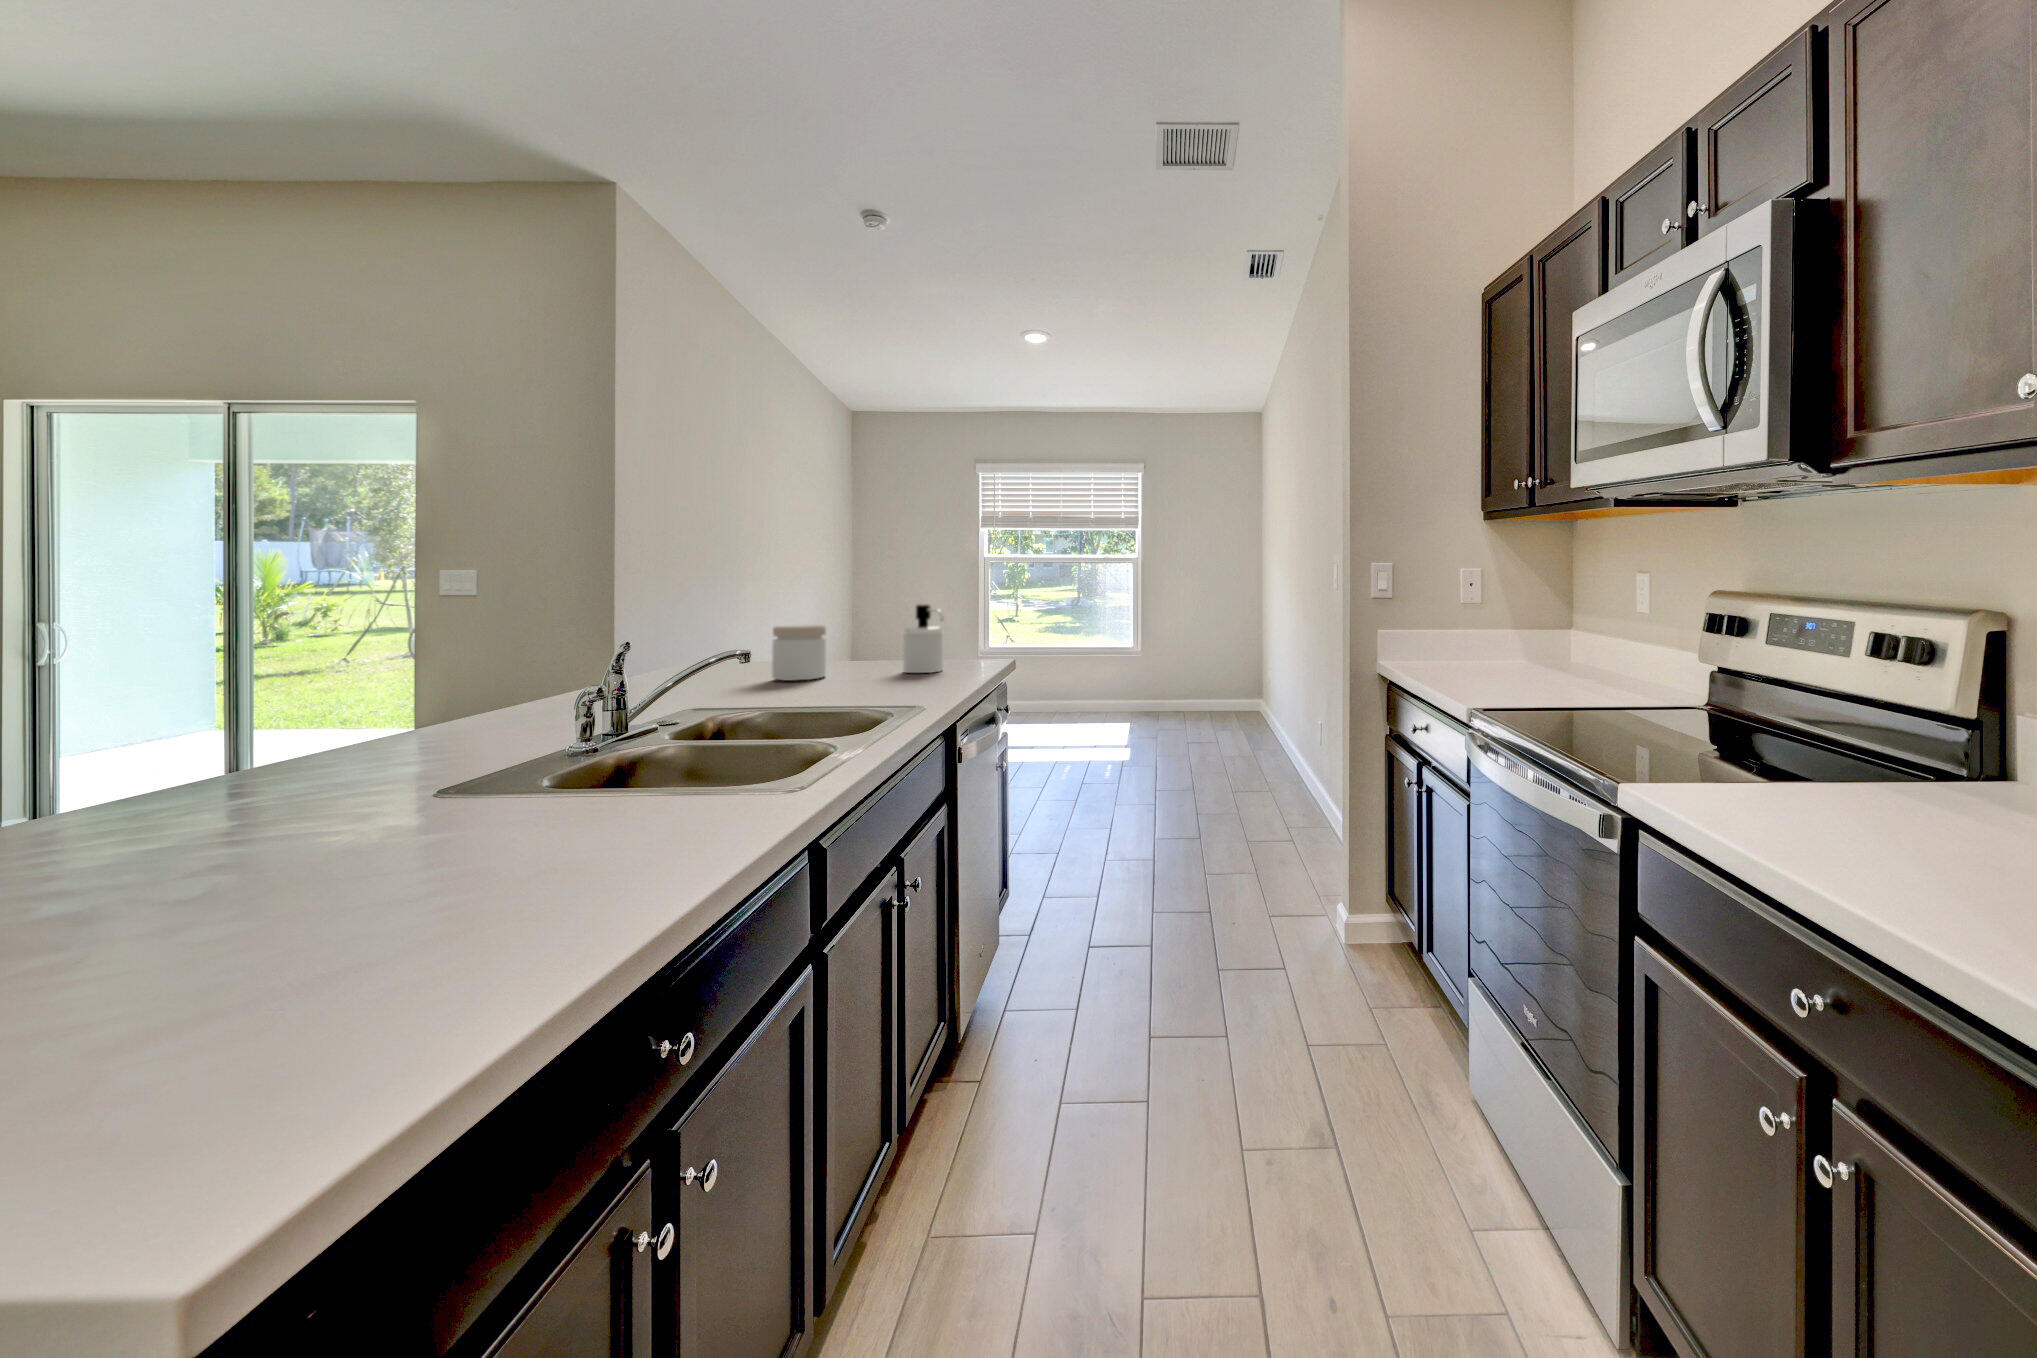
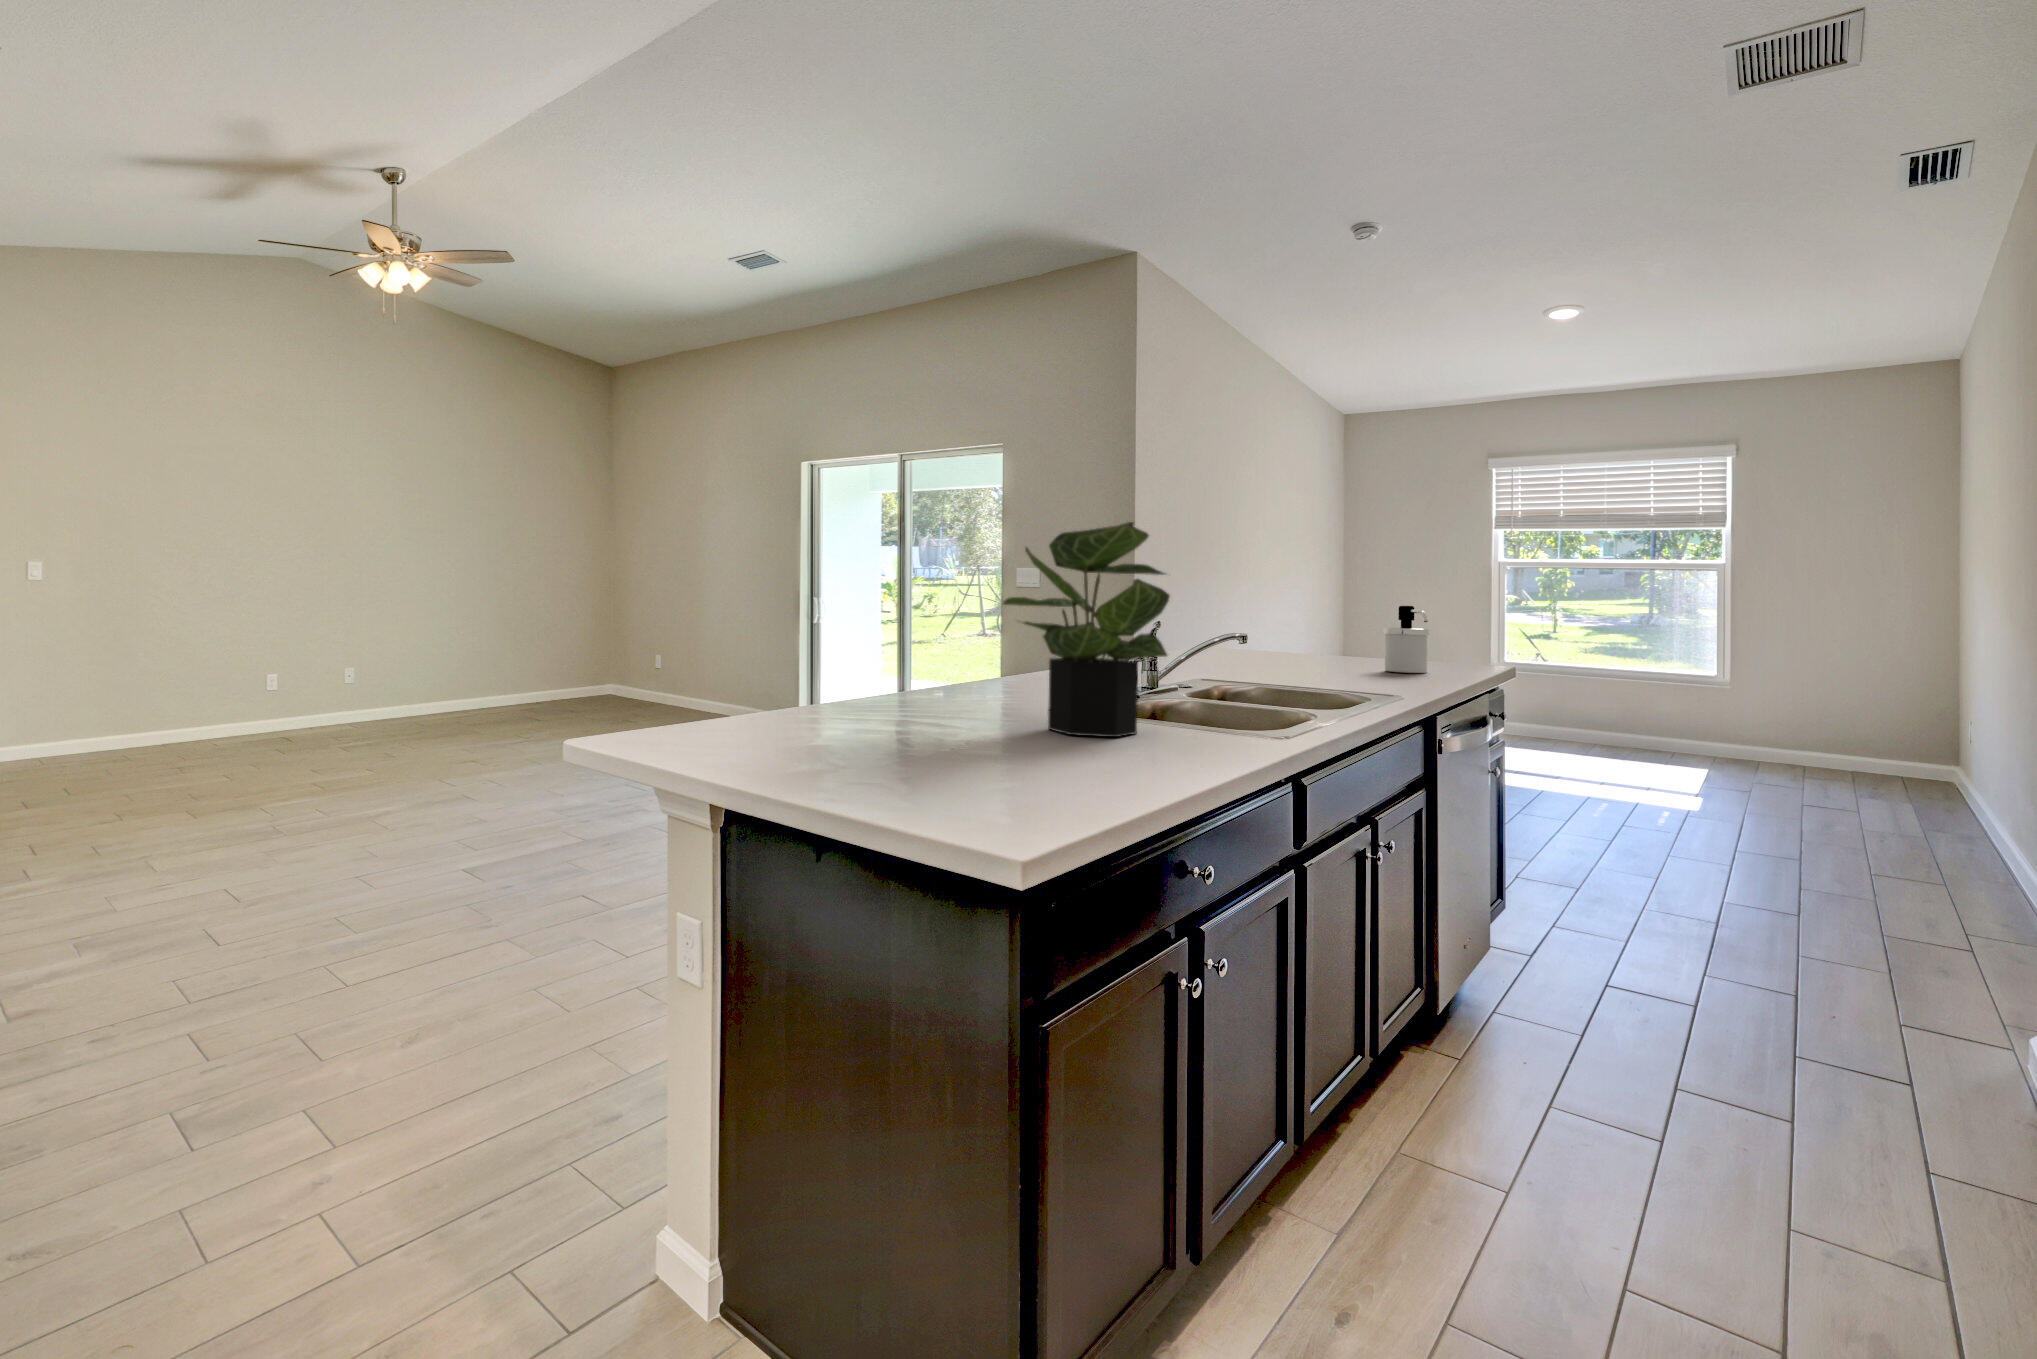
potted plant: none [242,496,610,889] -> present [1003,522,1170,737]
jar: present [772,625,826,681] -> none [1261,620,1310,670]

